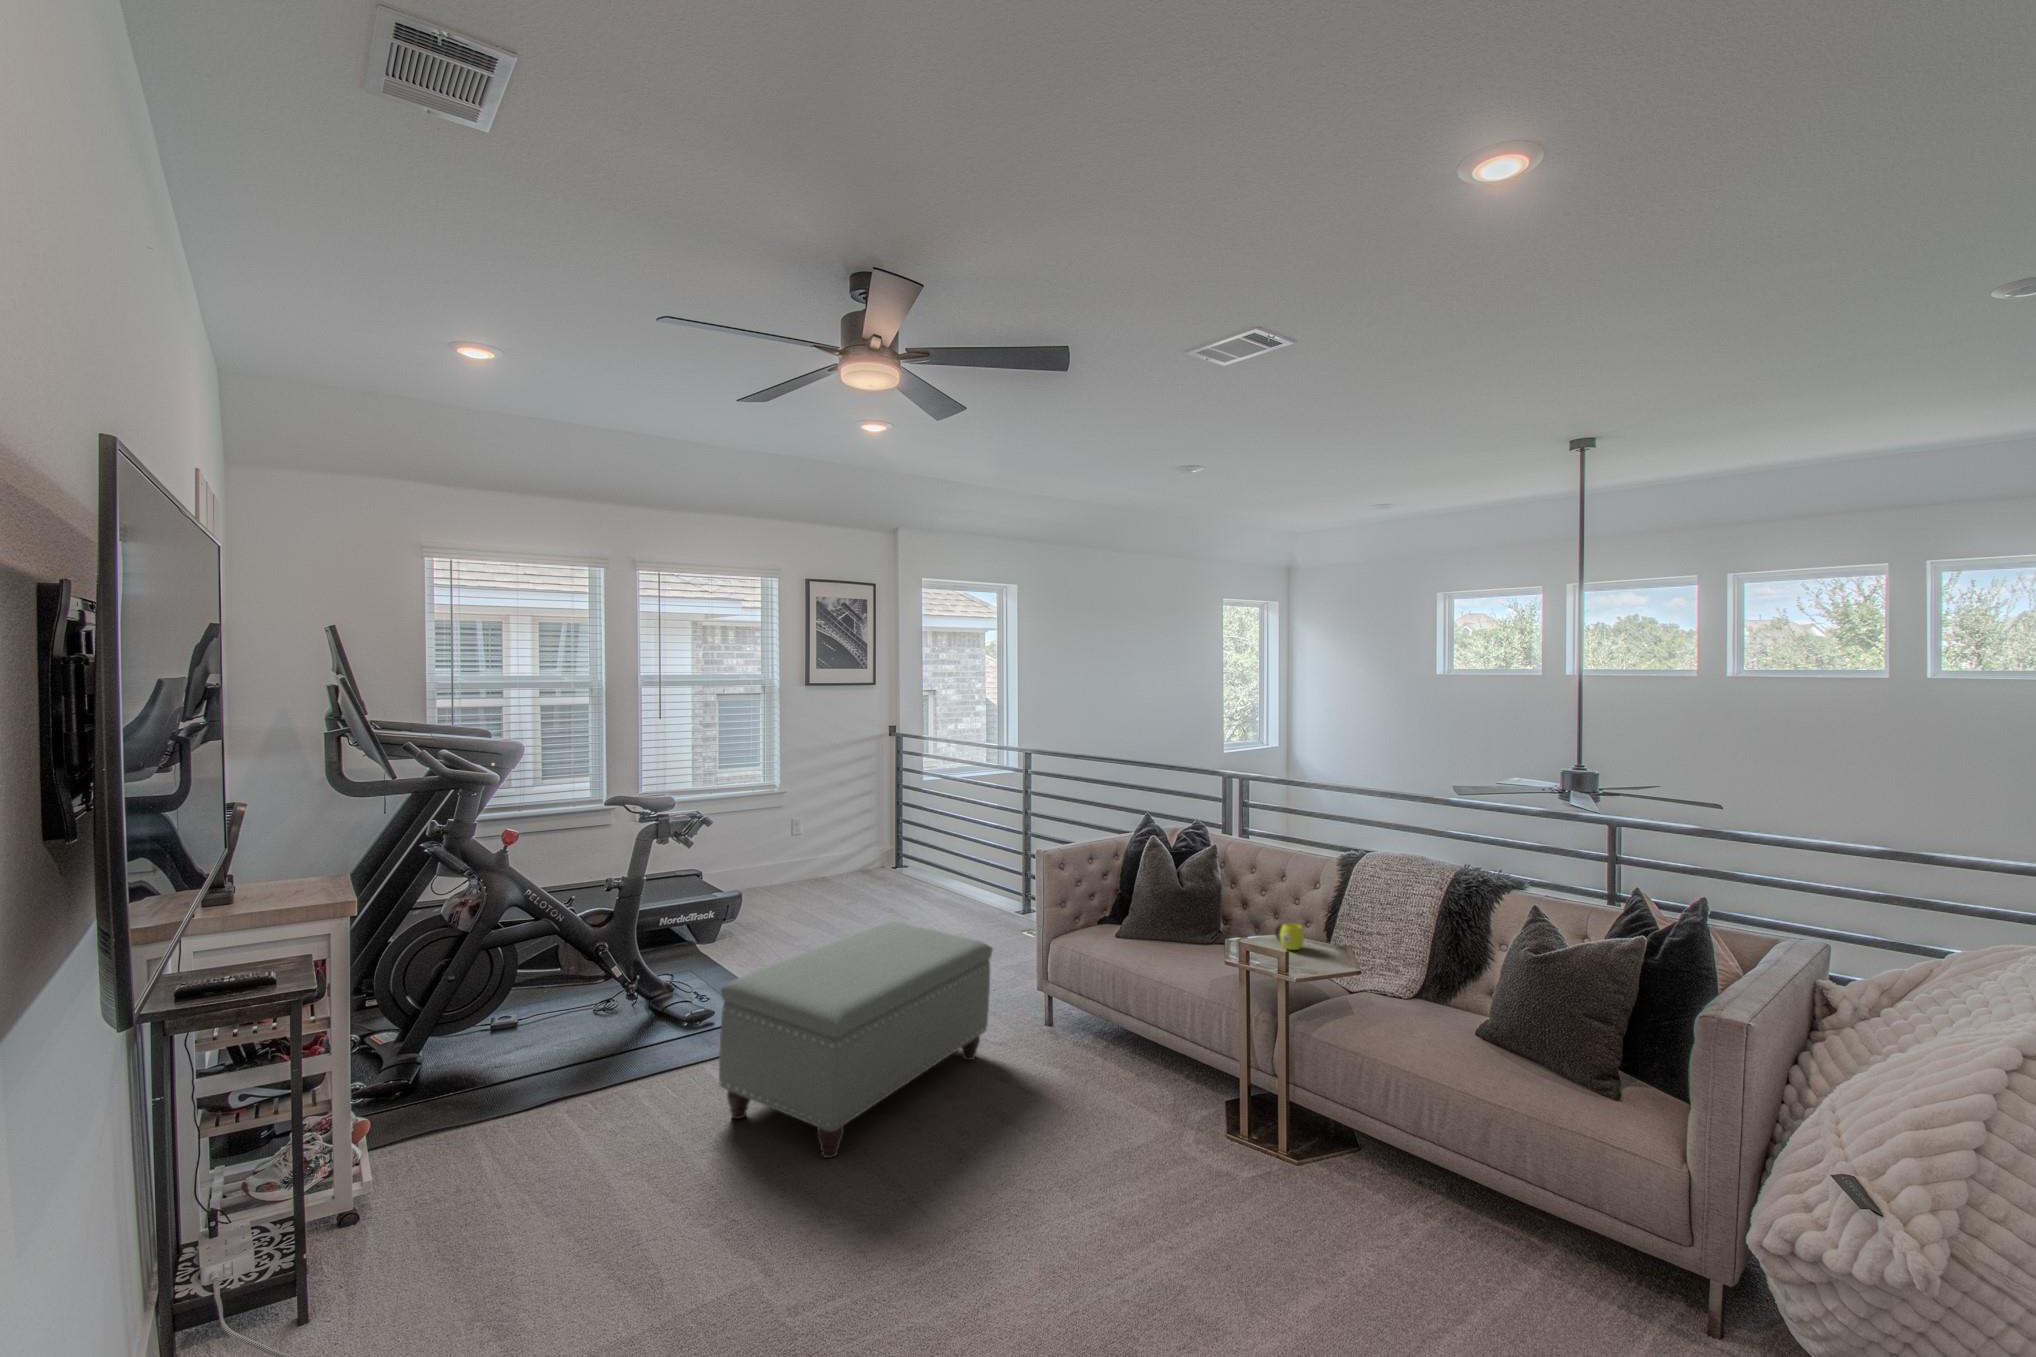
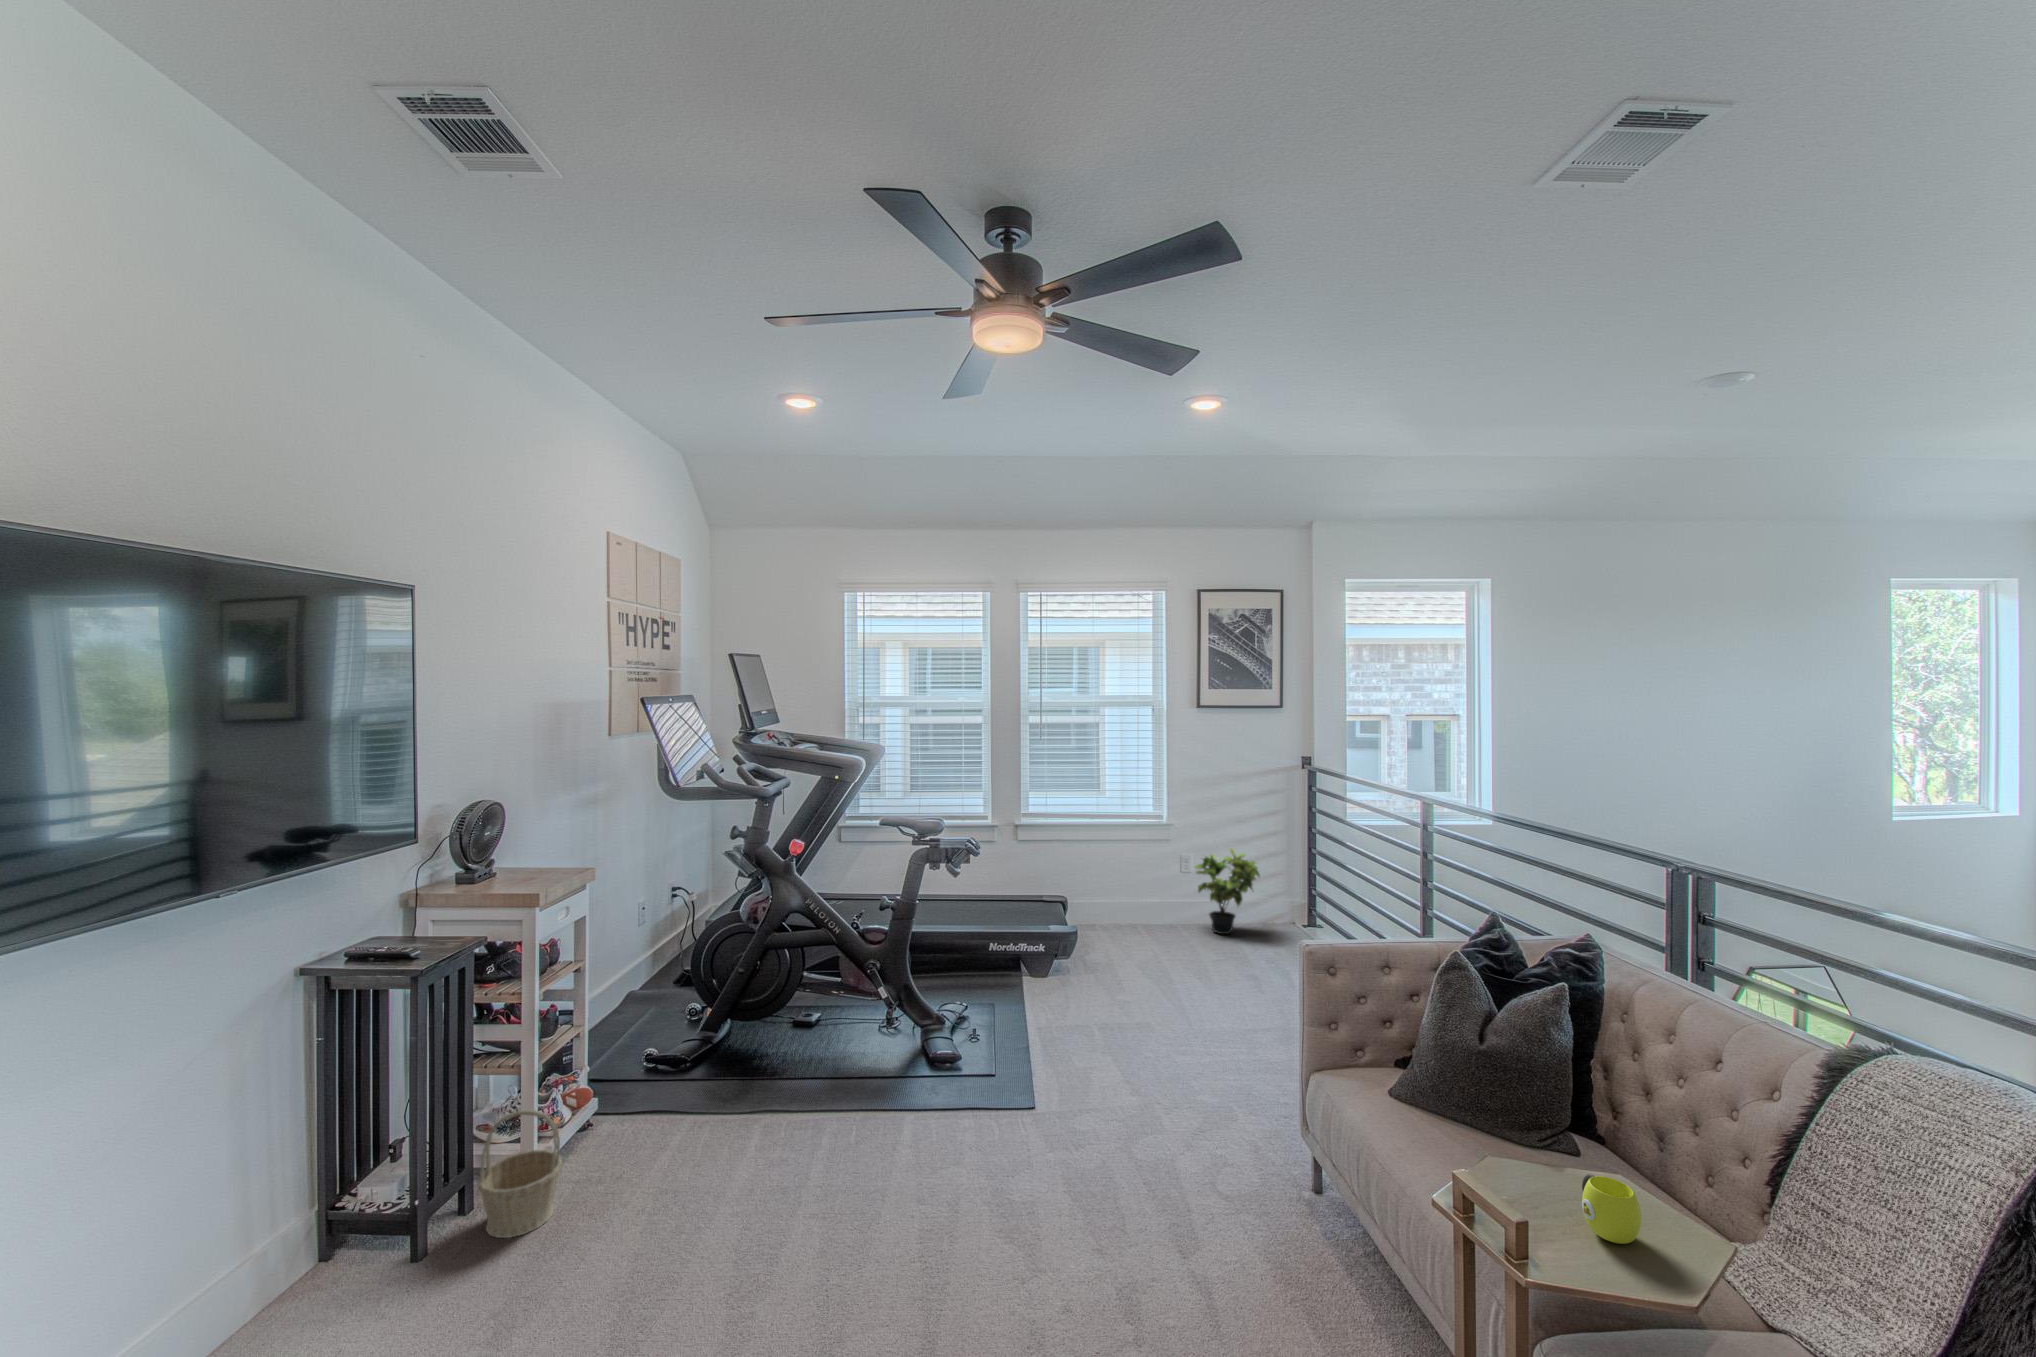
potted plant: none [801,808,862,884] -> present [1195,848,1260,934]
ottoman: present [719,921,993,1158] -> none [851,997,1190,1272]
basket: none [331,1147,439,1304] -> present [478,1110,562,1238]

